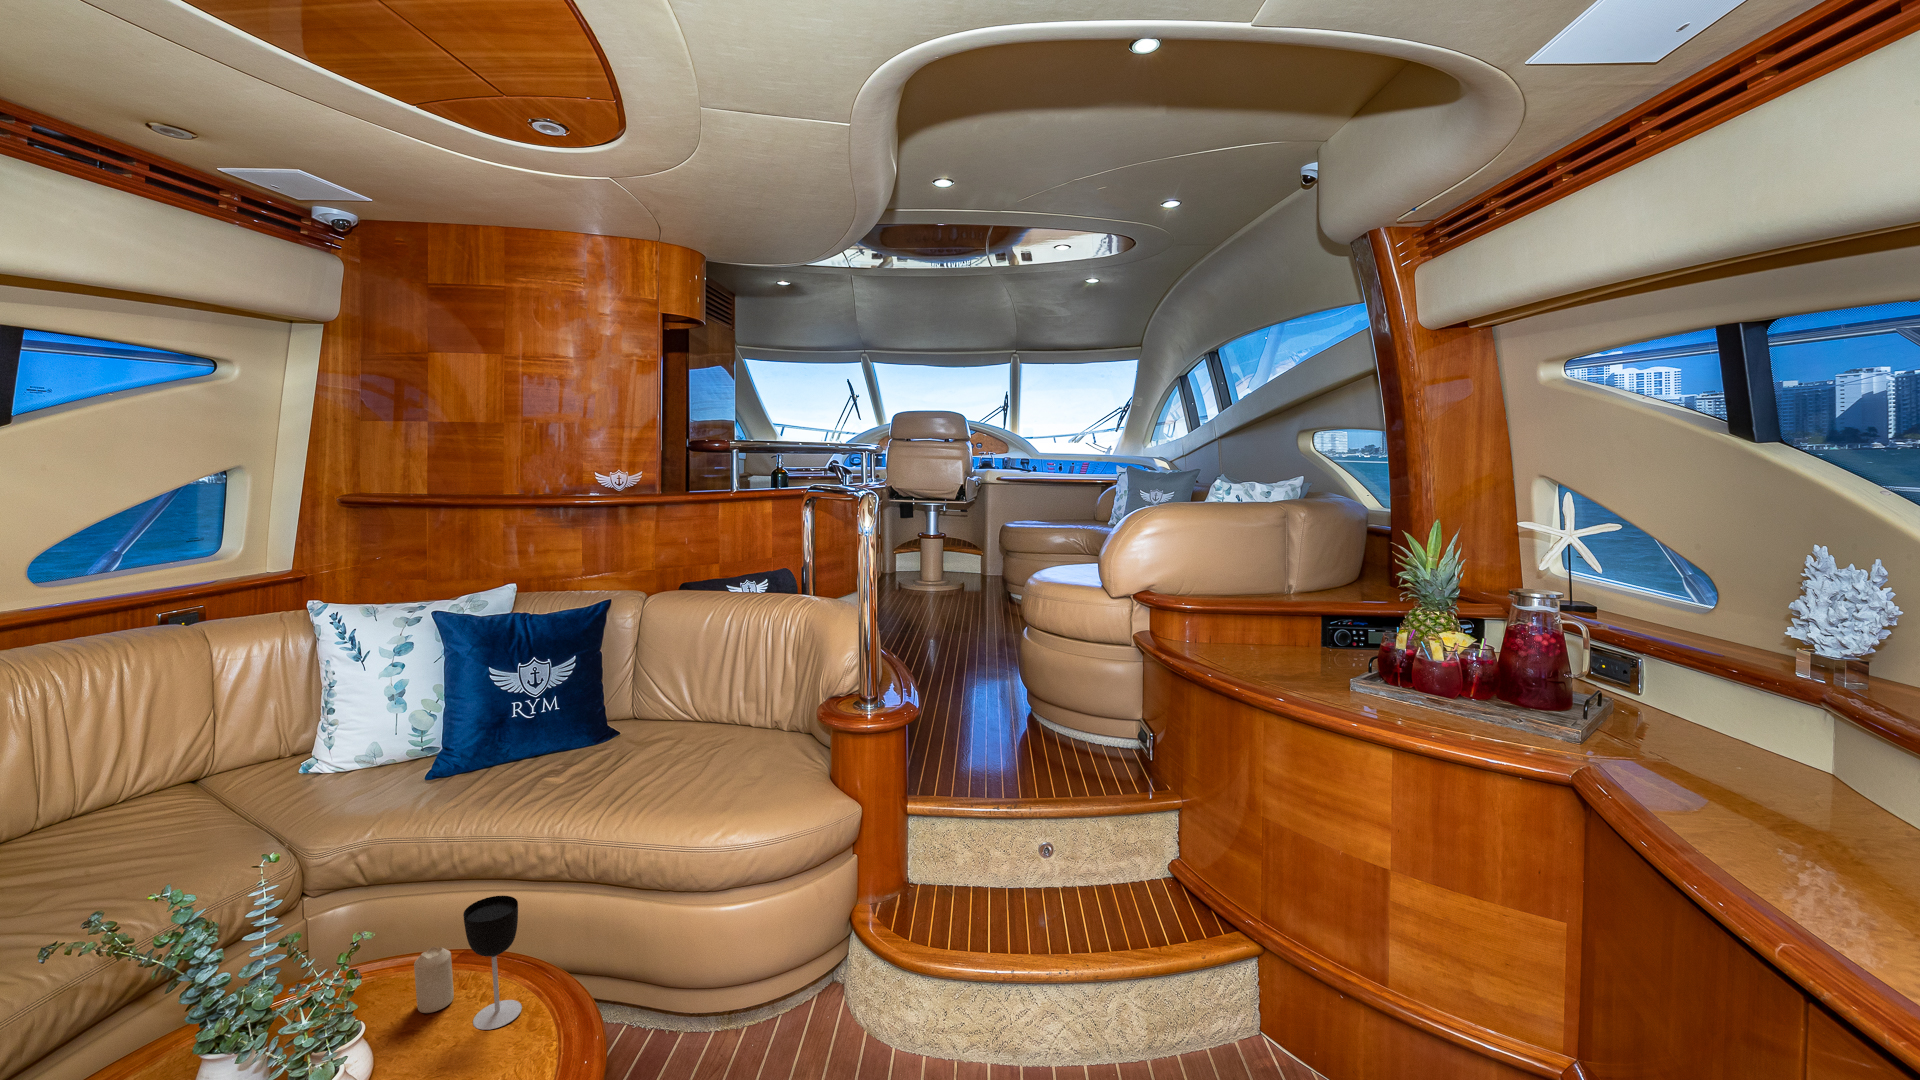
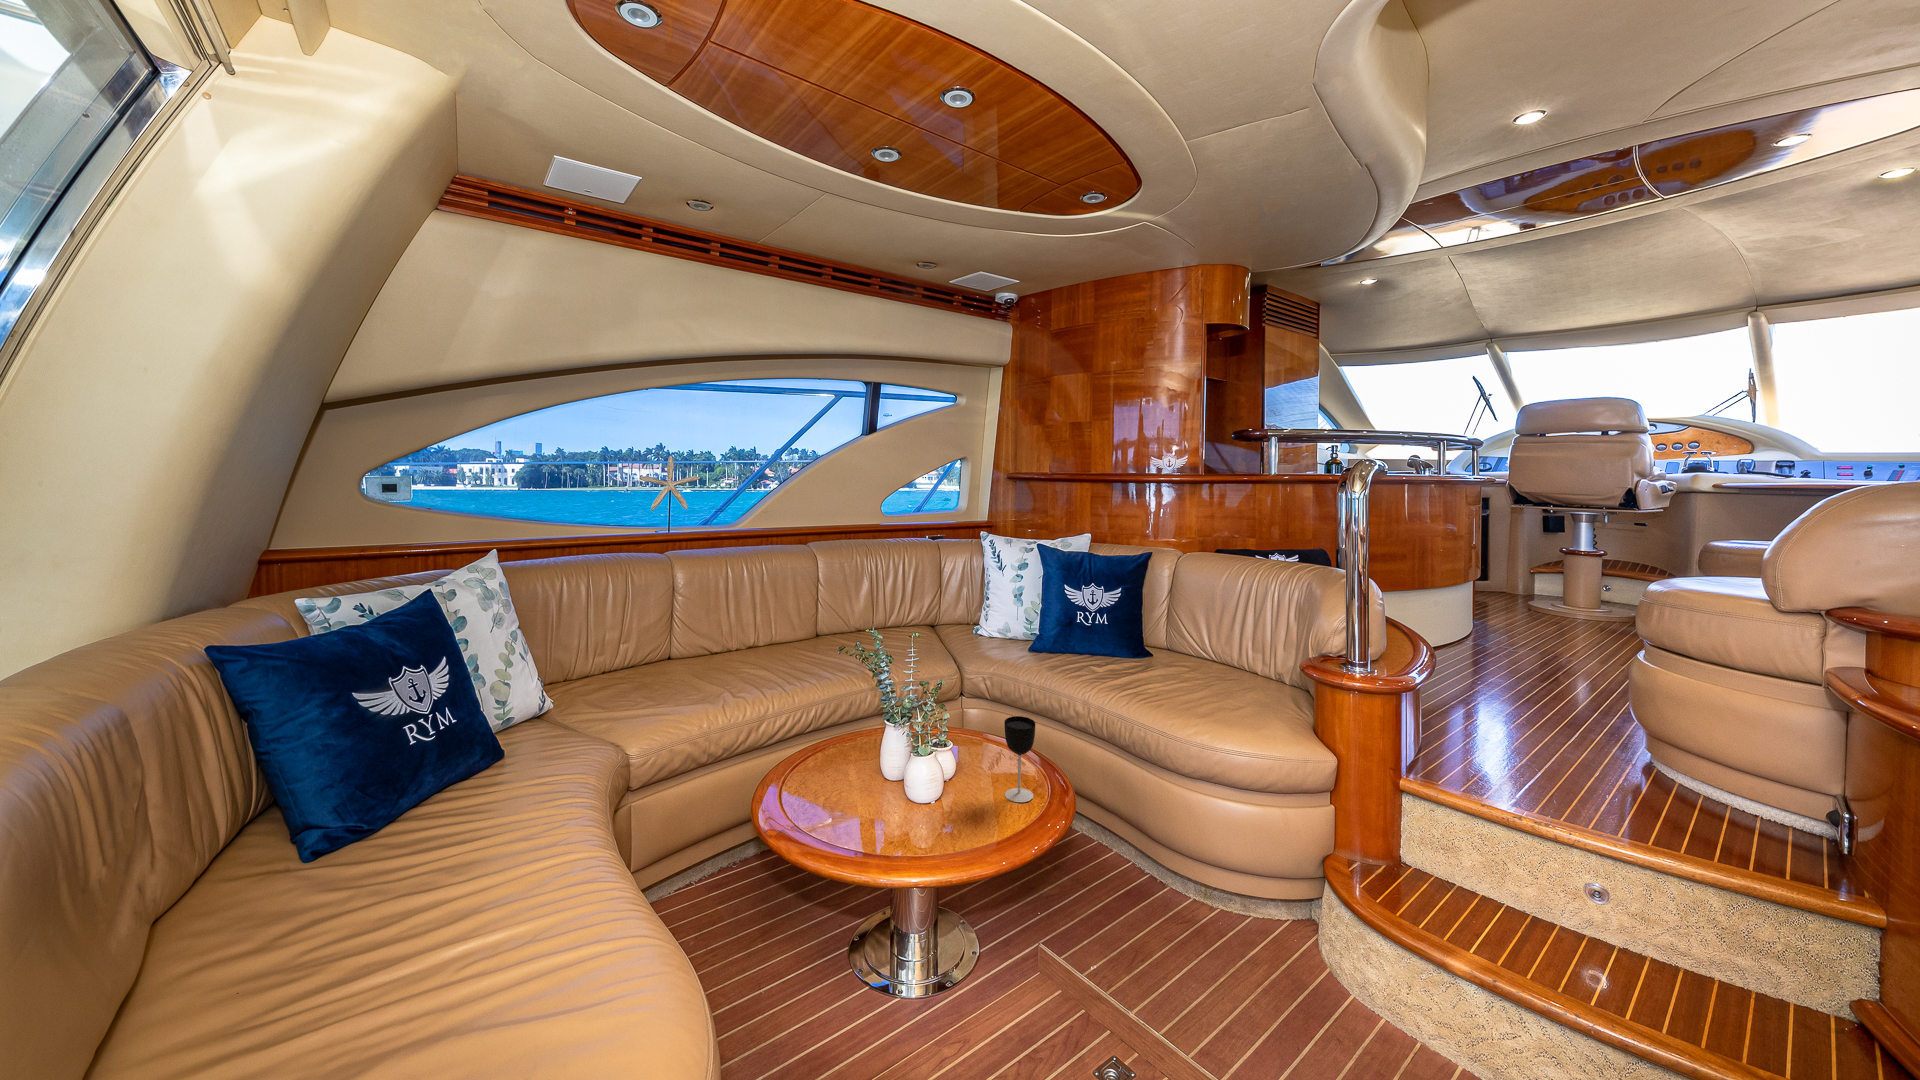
candle: present [414,947,454,1013] -> none [981,739,1001,779]

